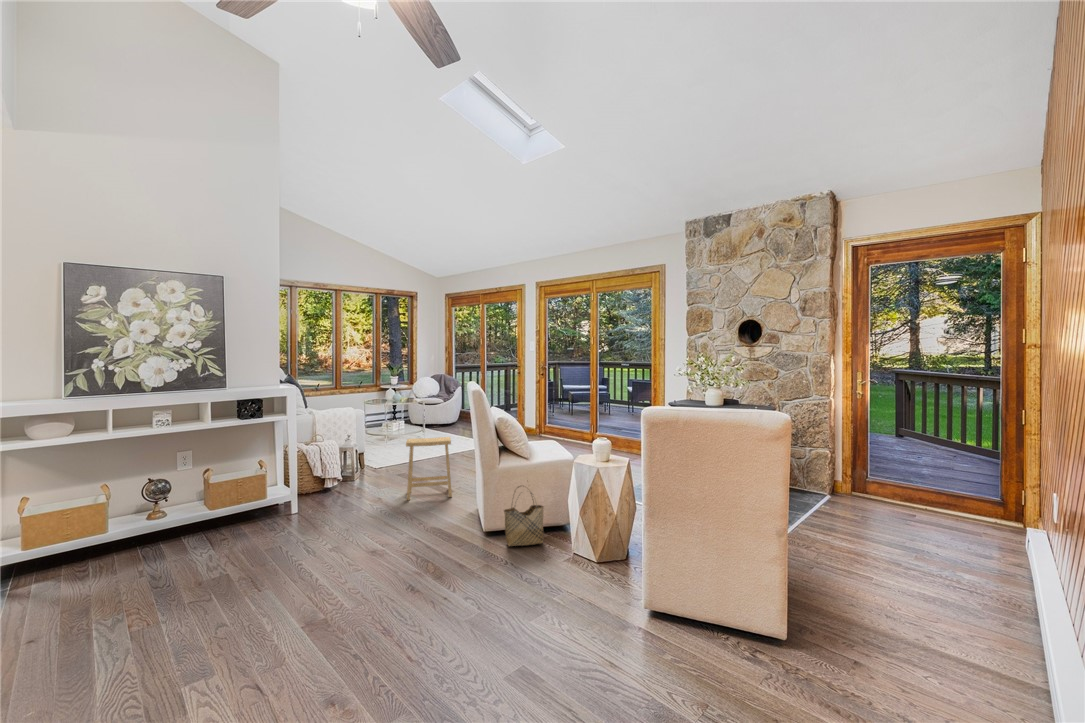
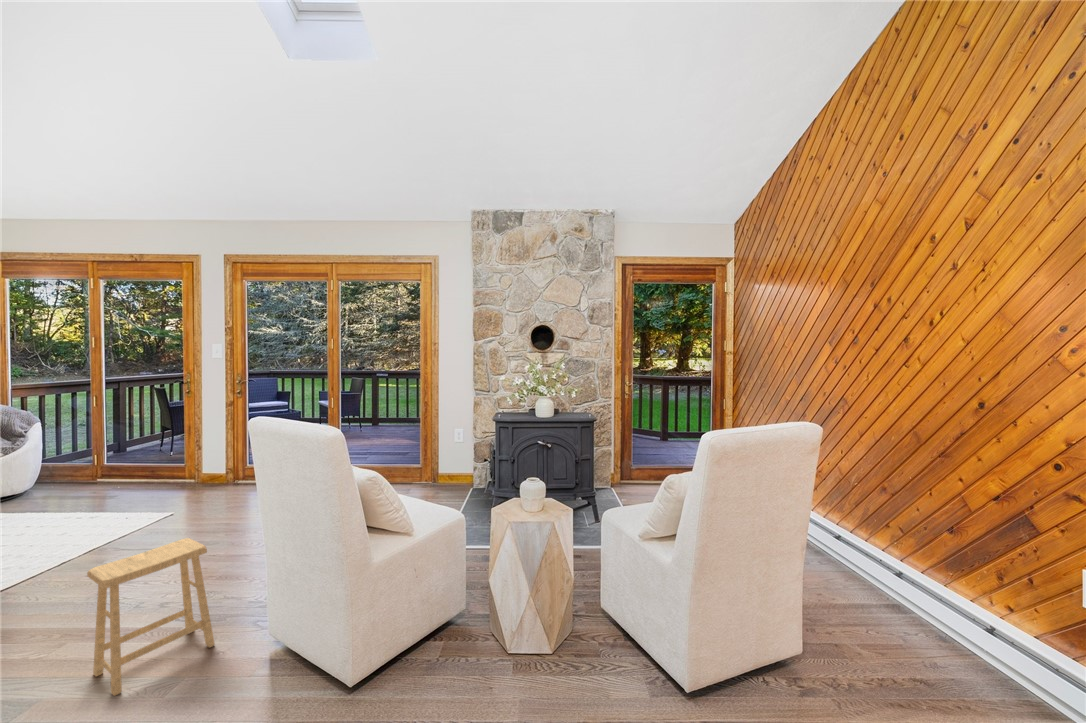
woven basket: present [504,486,544,546] -> none [417,589,469,693]

